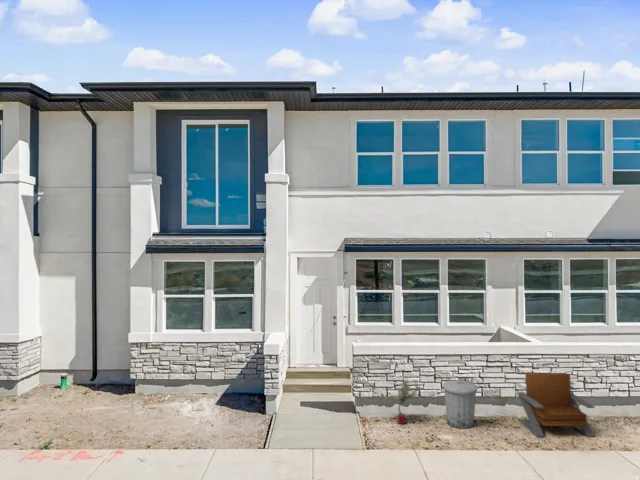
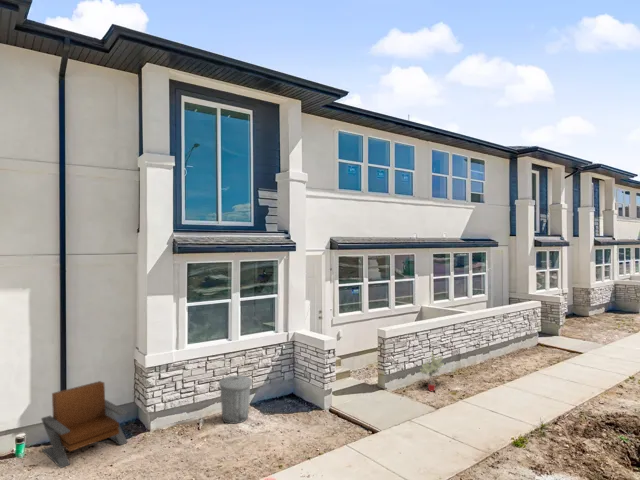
lounge chair: present [517,373,595,437] -> present [42,381,127,468]
trash can: present [443,380,477,428] -> present [219,376,252,424]

